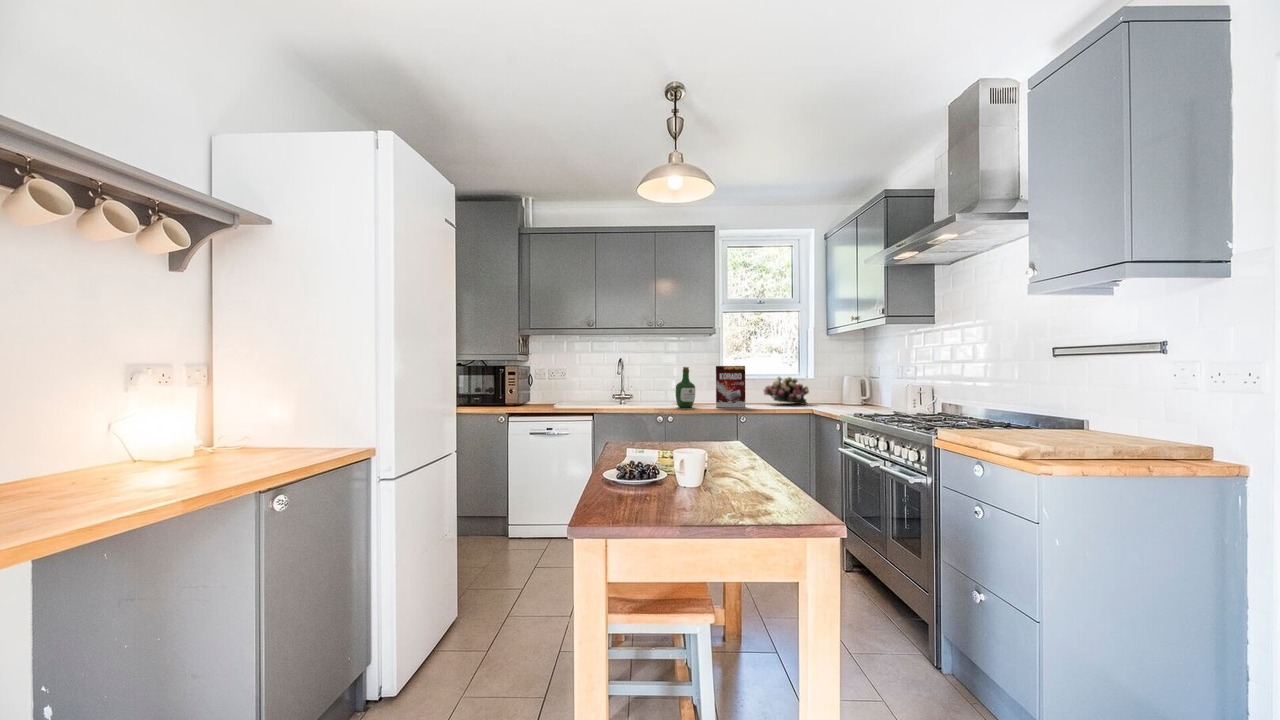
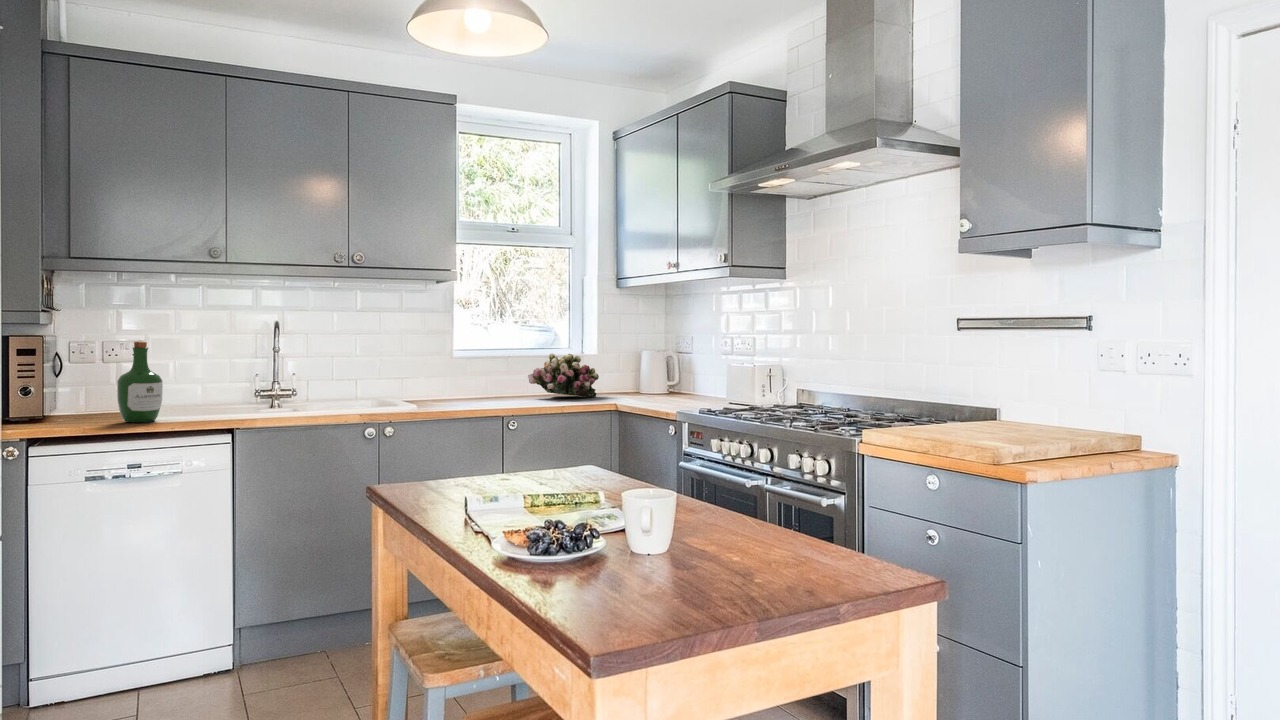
cereal box: present [716,366,745,407] -> none [464,337,516,407]
wine bottle: present [676,367,695,408] -> present [117,340,163,422]

